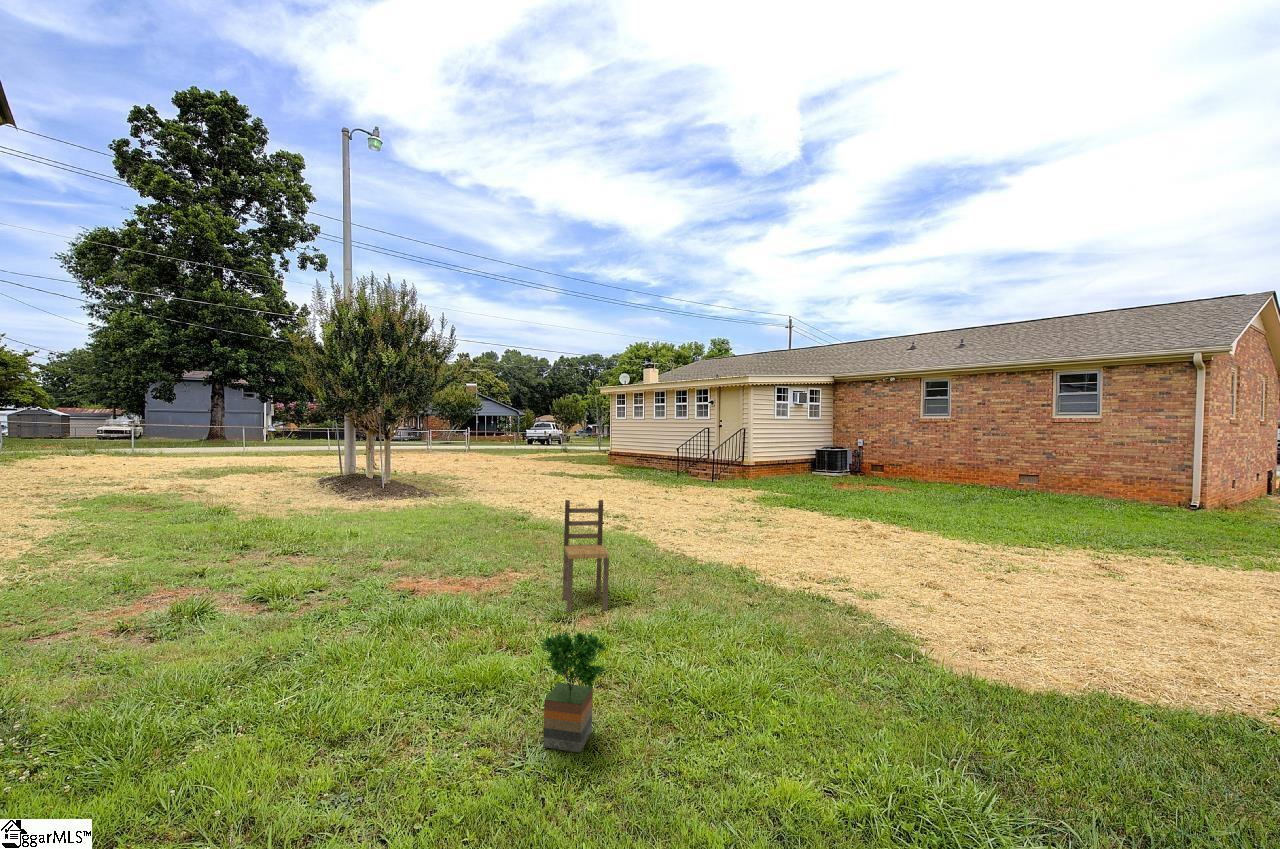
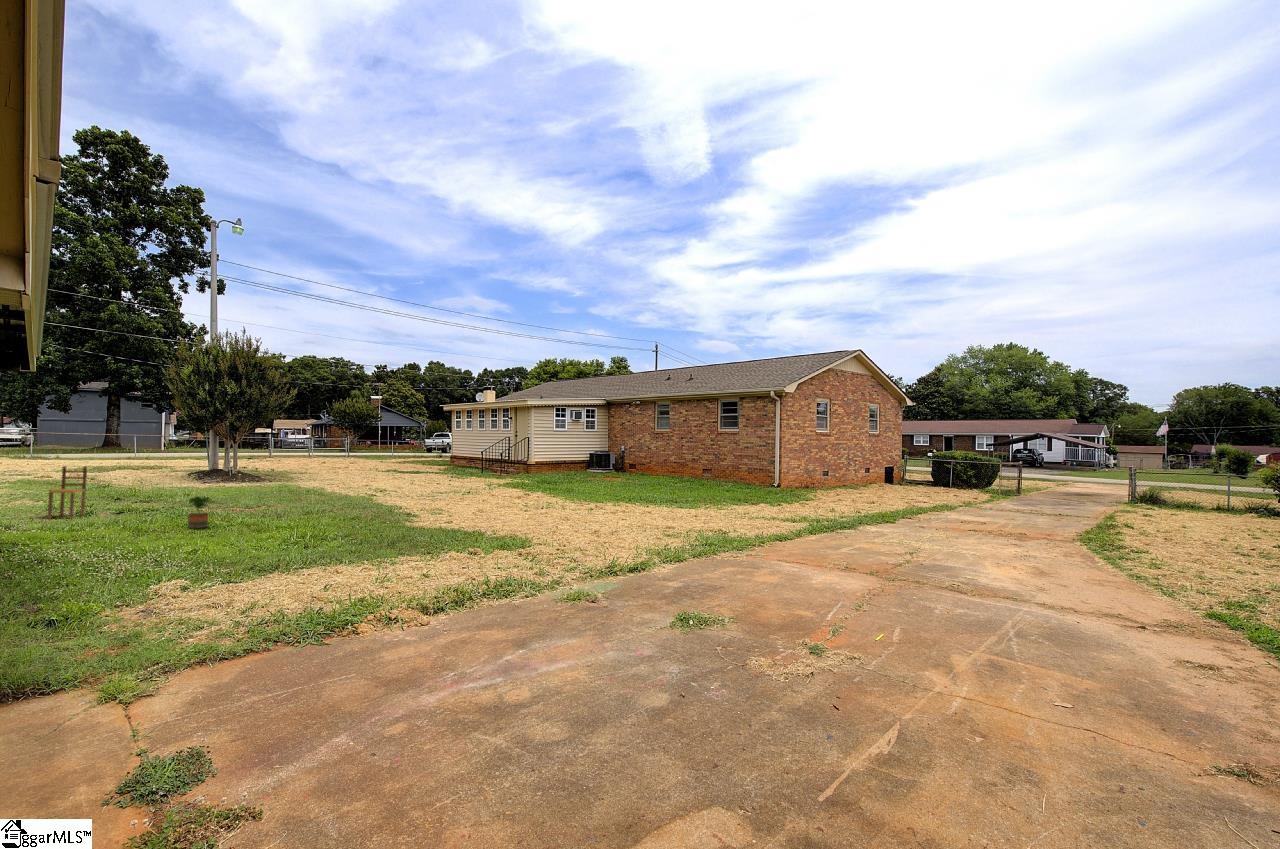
chair: present [562,500,609,612] -> present [48,466,87,519]

